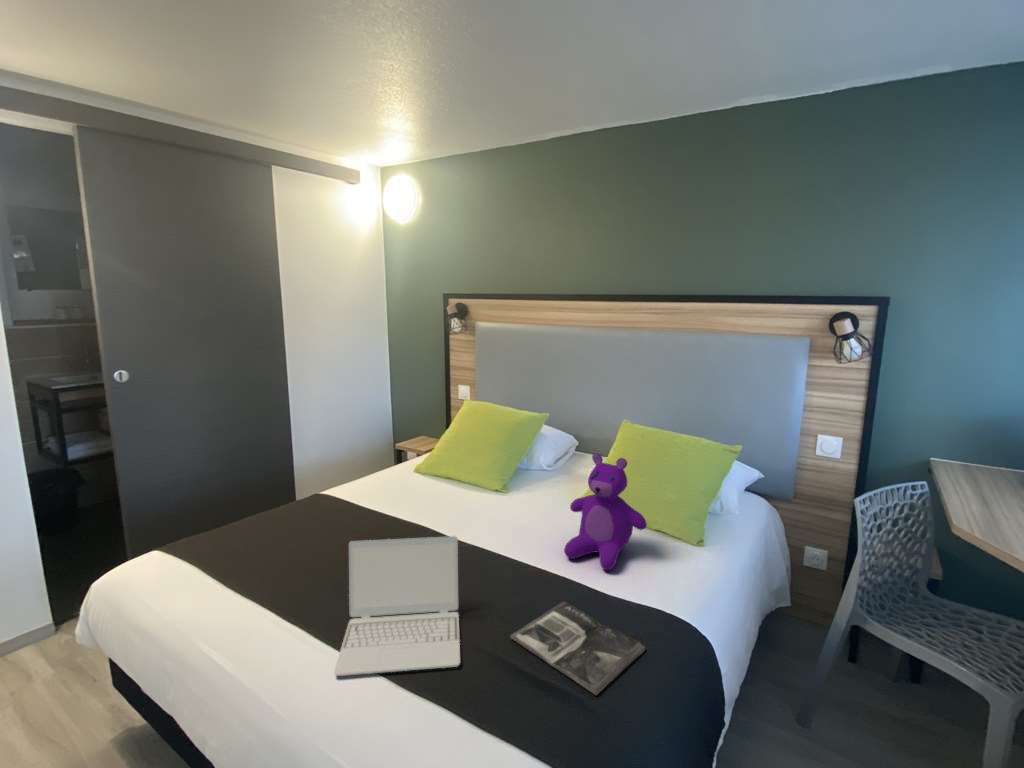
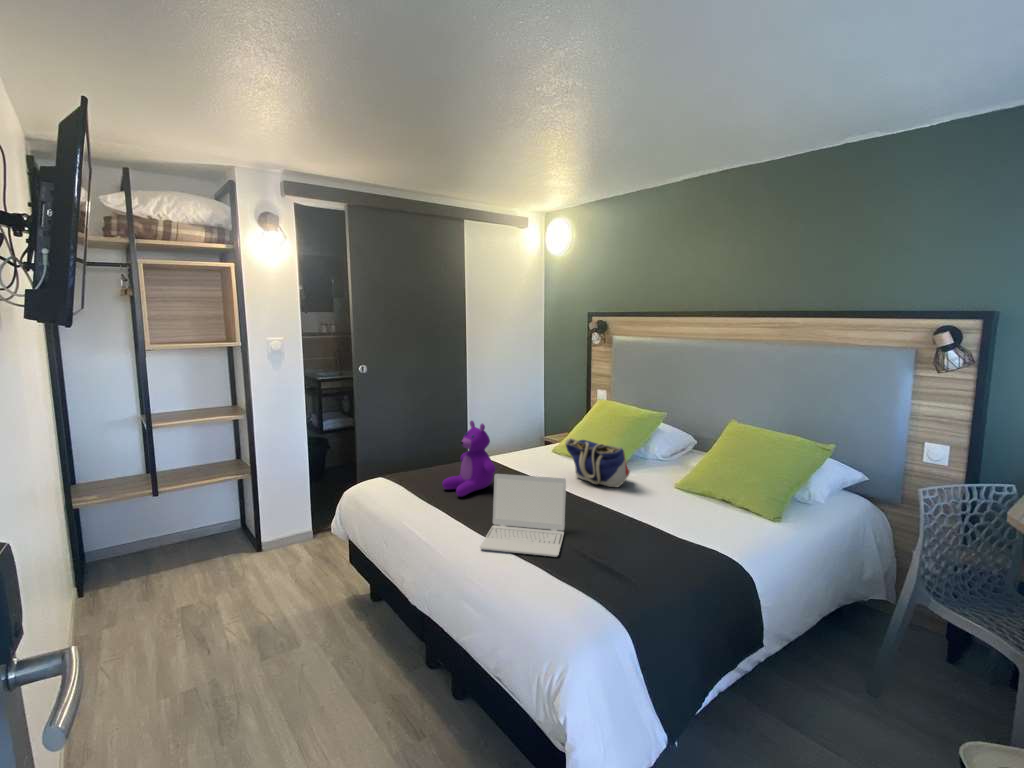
teddy bear: present [564,453,647,570] -> present [442,421,495,497]
tote bag: none [437,459,520,518] -> present [565,438,630,487]
magazine: present [510,602,645,695] -> none [596,537,694,583]

